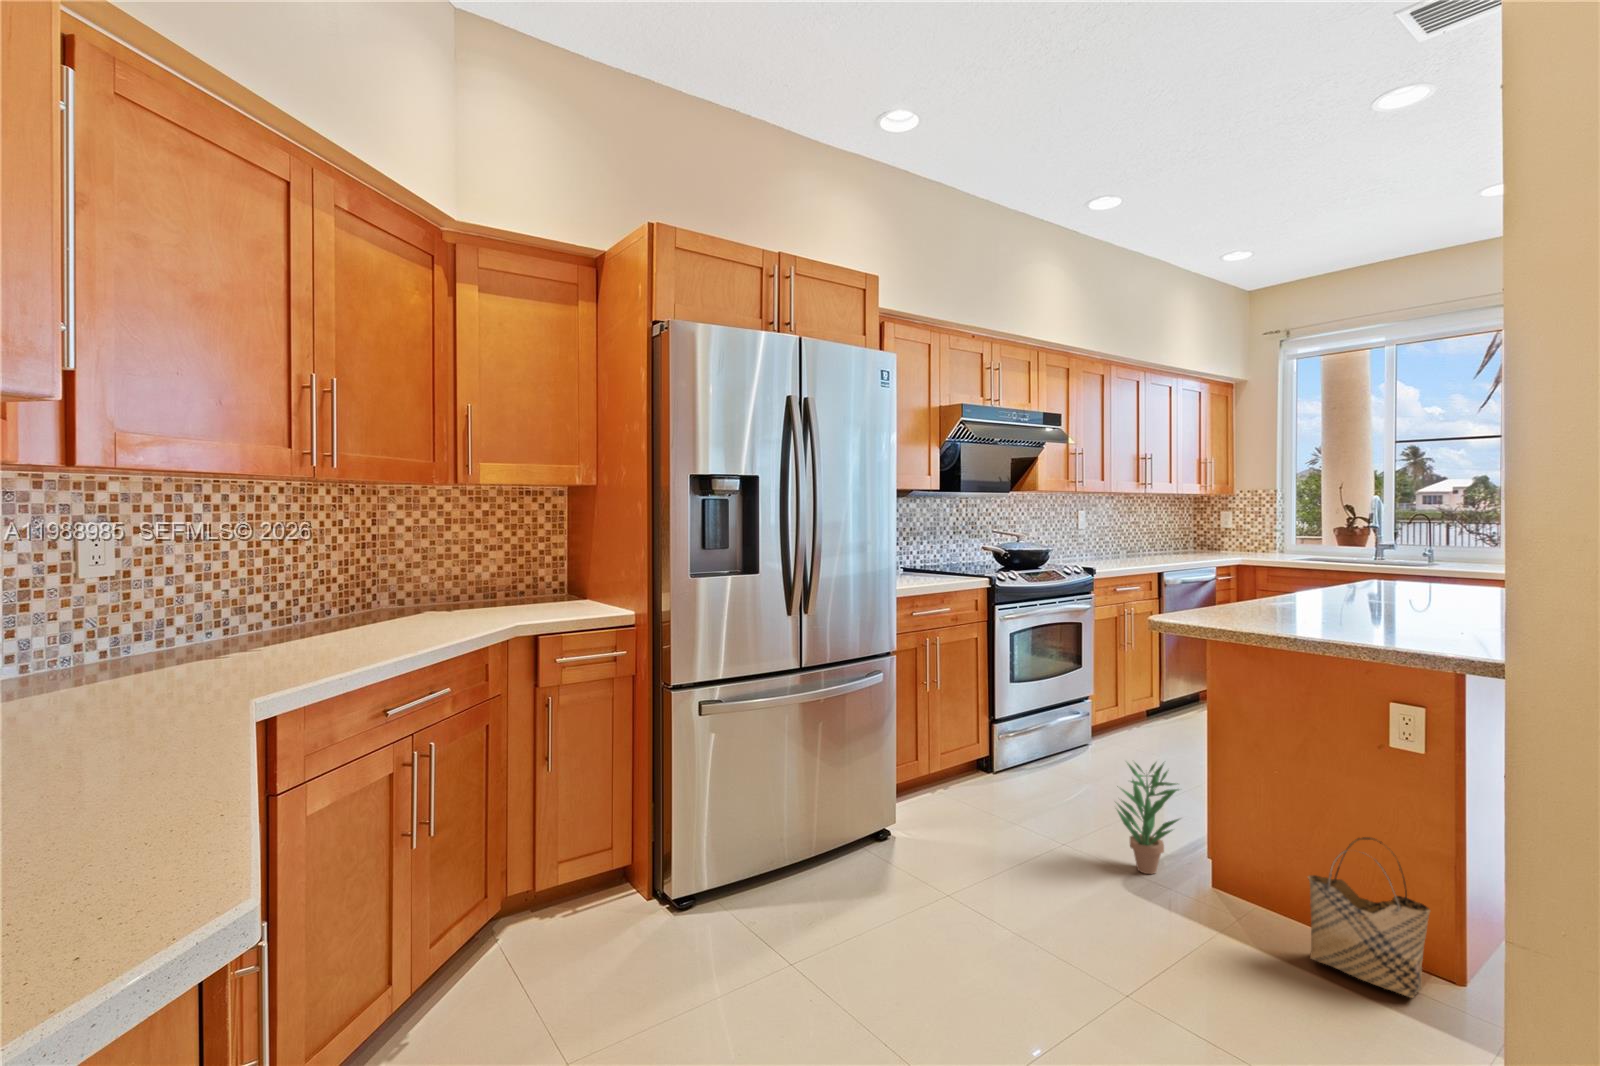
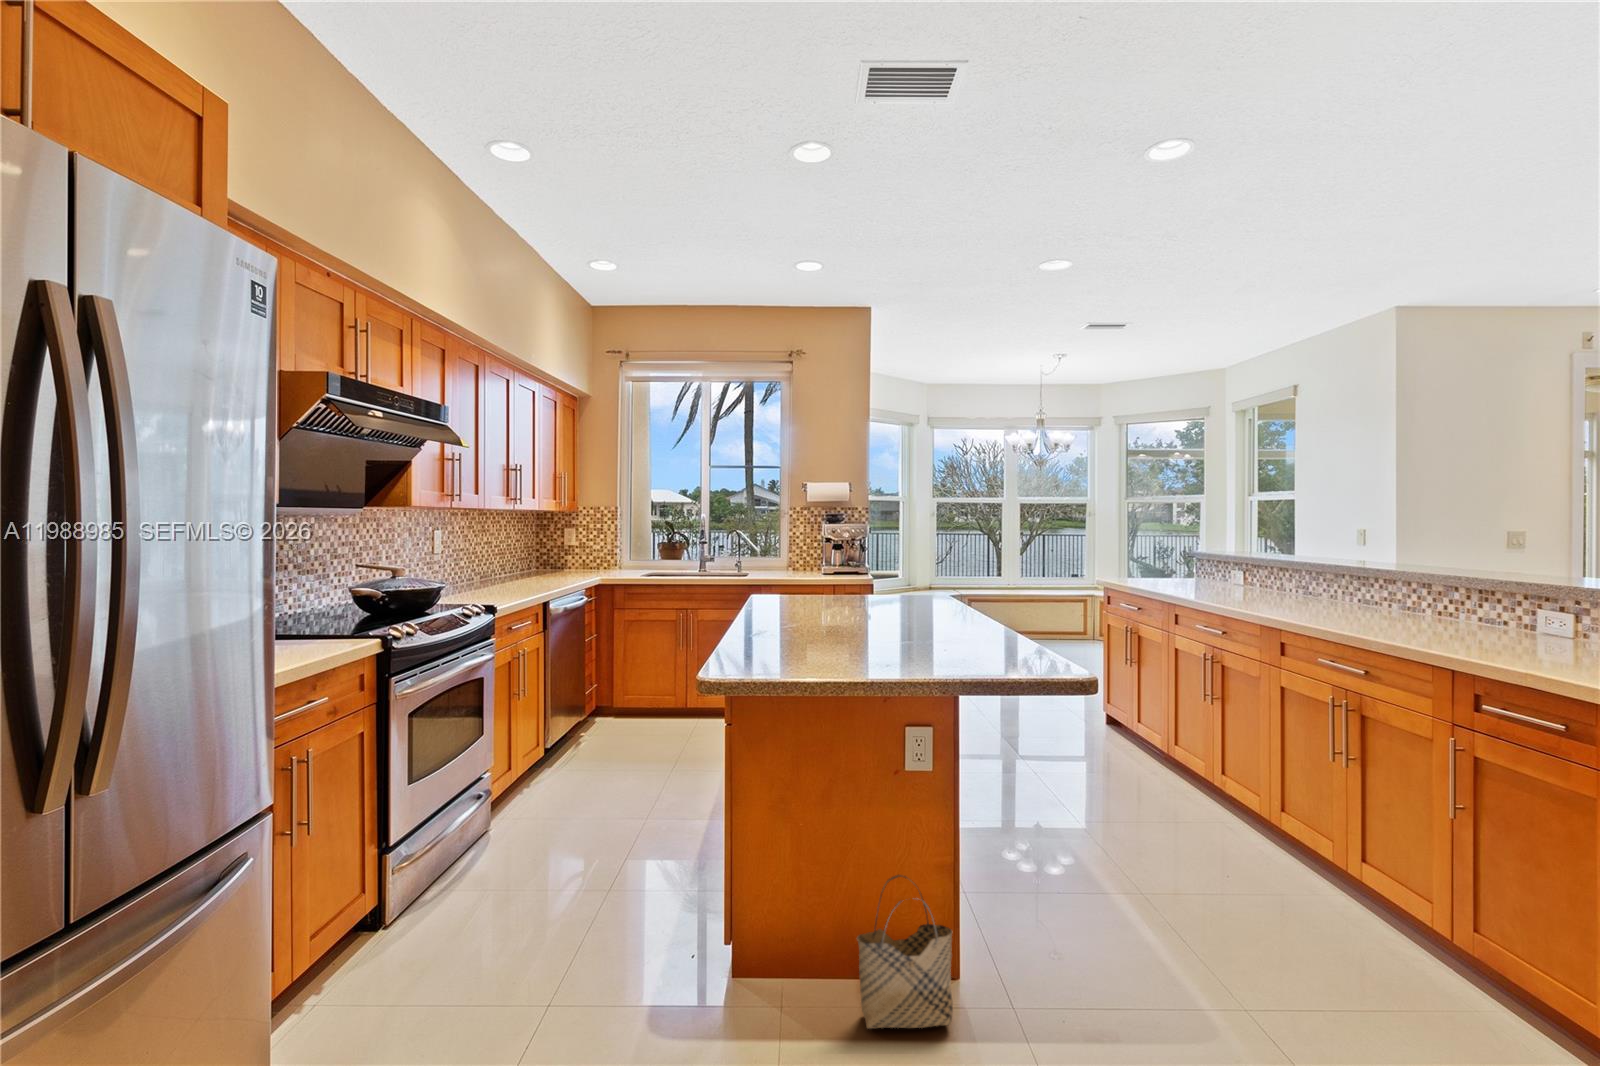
potted plant: present [1117,763,1179,874] -> none [619,851,705,1003]

